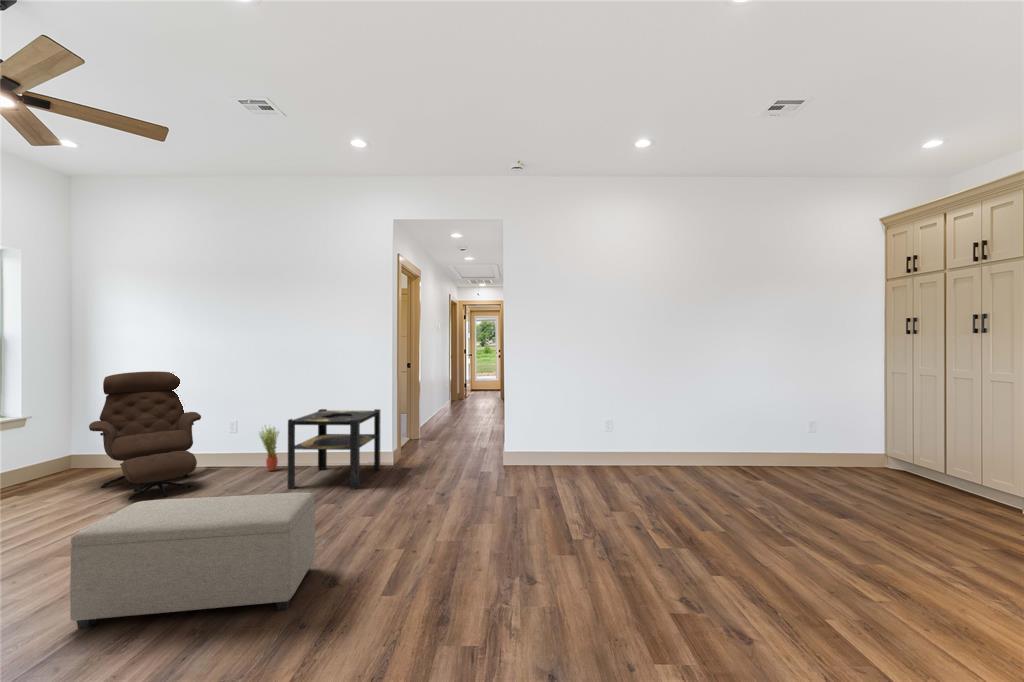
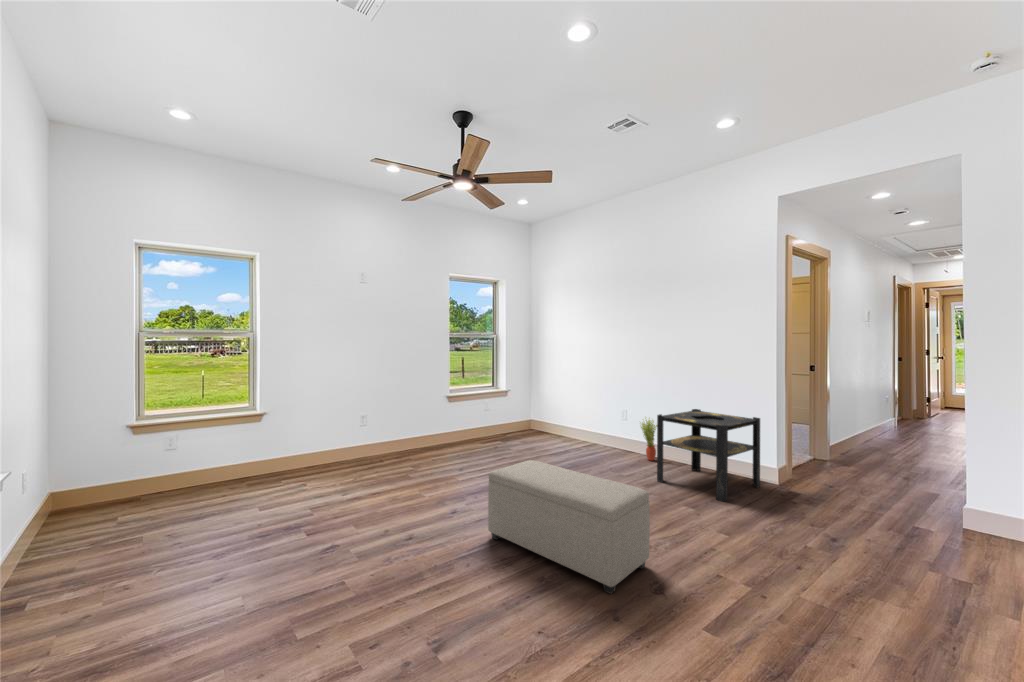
lounge chair: present [89,371,201,500] -> none [534,363,600,462]

